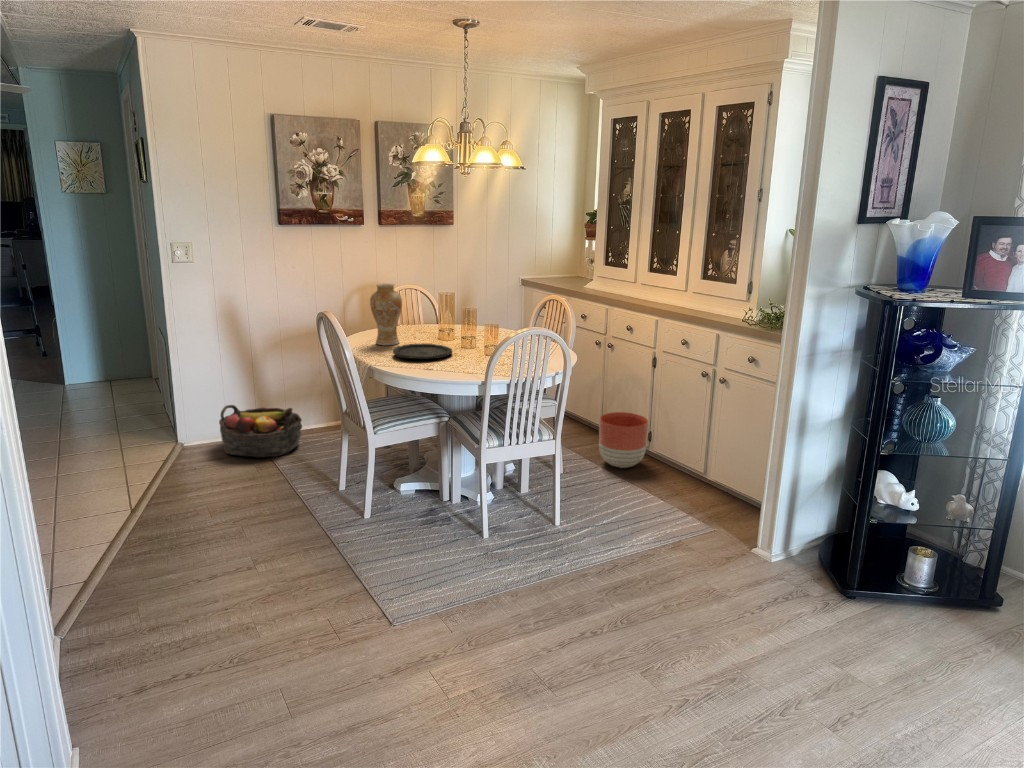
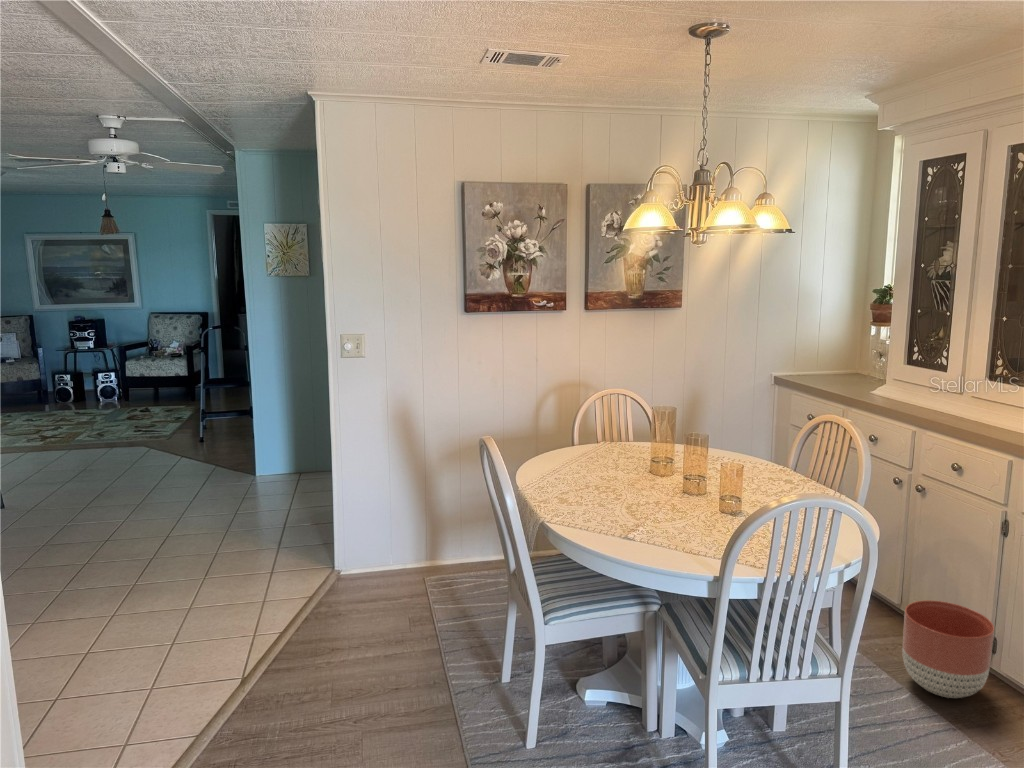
vase: present [370,283,402,345] -> none [559,396,602,483]
plate: present [393,343,452,359] -> none [583,486,671,518]
basket: present [219,405,302,458] -> none [378,530,475,606]

